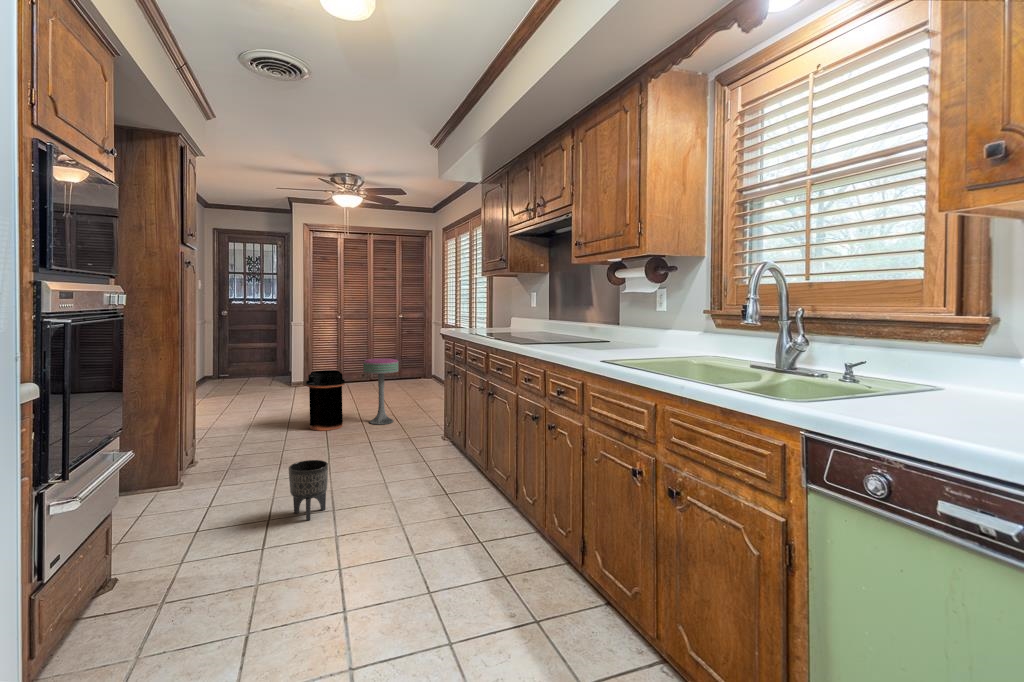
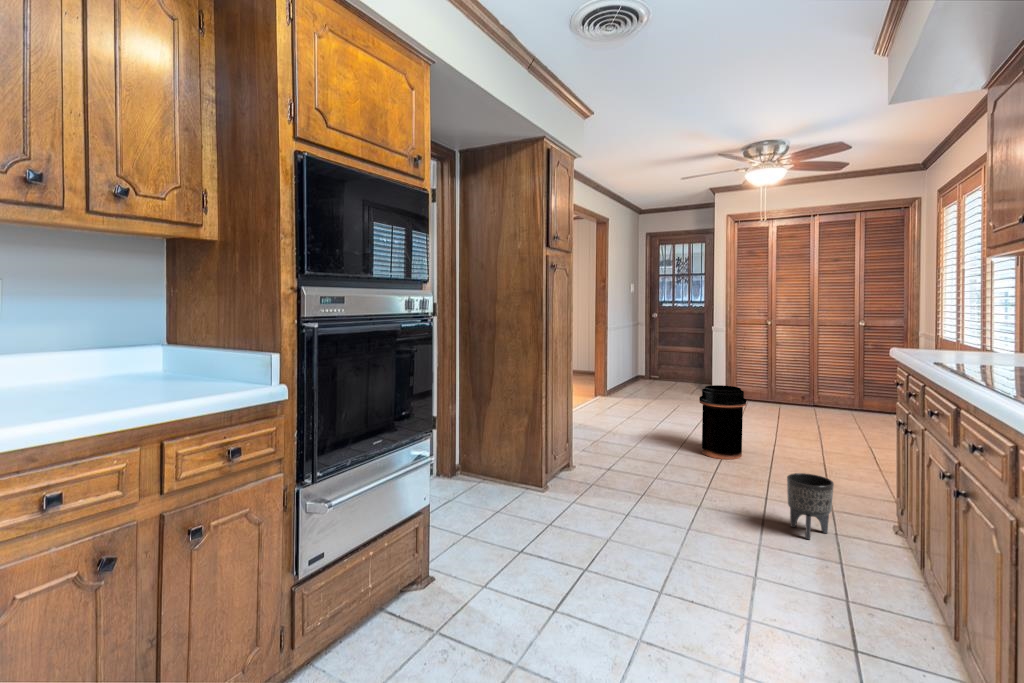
bar stool: present [363,358,399,424] -> none [772,377,825,466]
planter: present [289,460,328,520] -> present [787,473,834,539]

